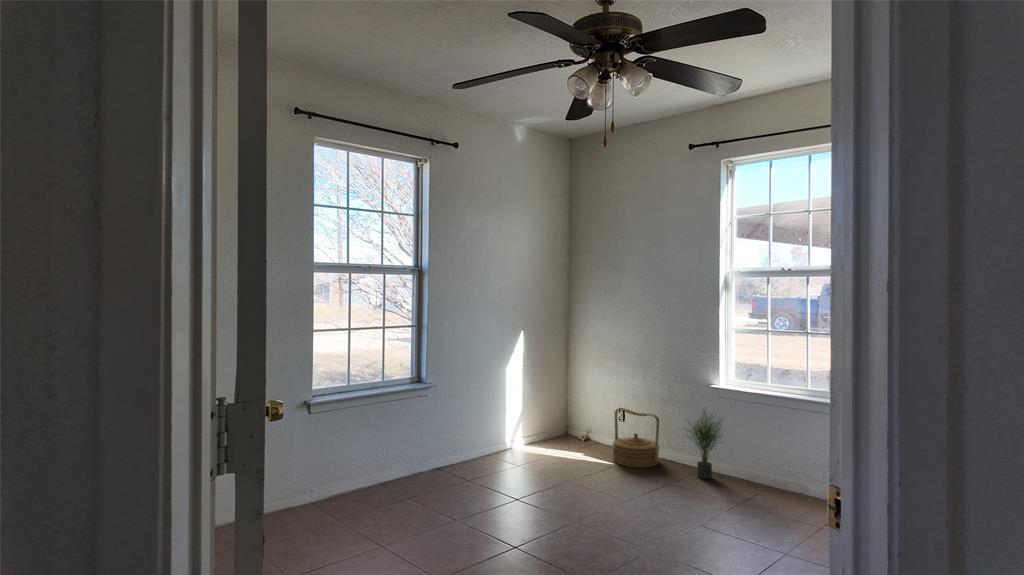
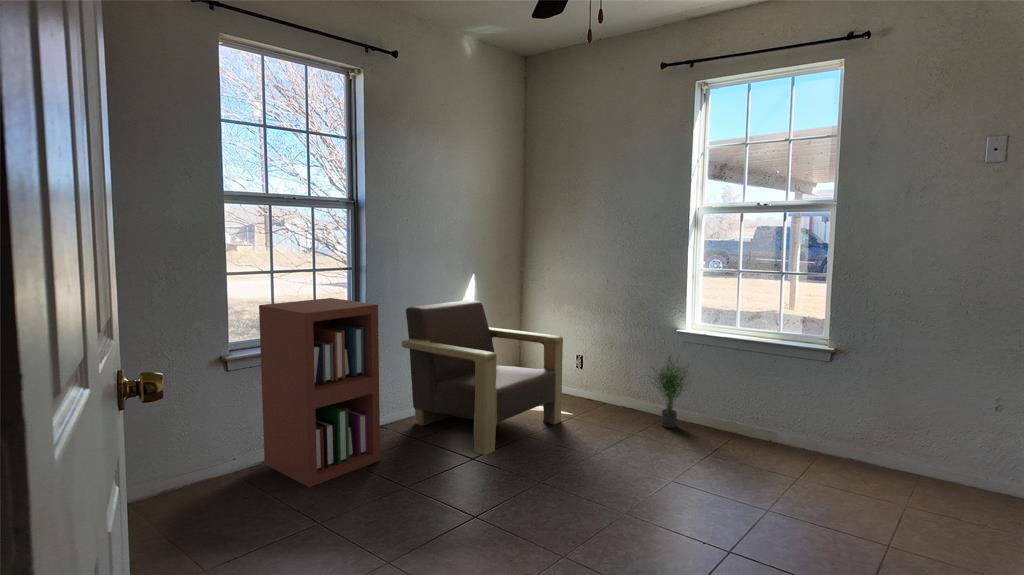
bookshelf: none [337,352,437,516] -> present [259,298,380,487]
armchair: none [457,356,603,496] -> present [402,300,563,455]
woven basket: present [612,408,660,468] -> none [571,355,622,417]

